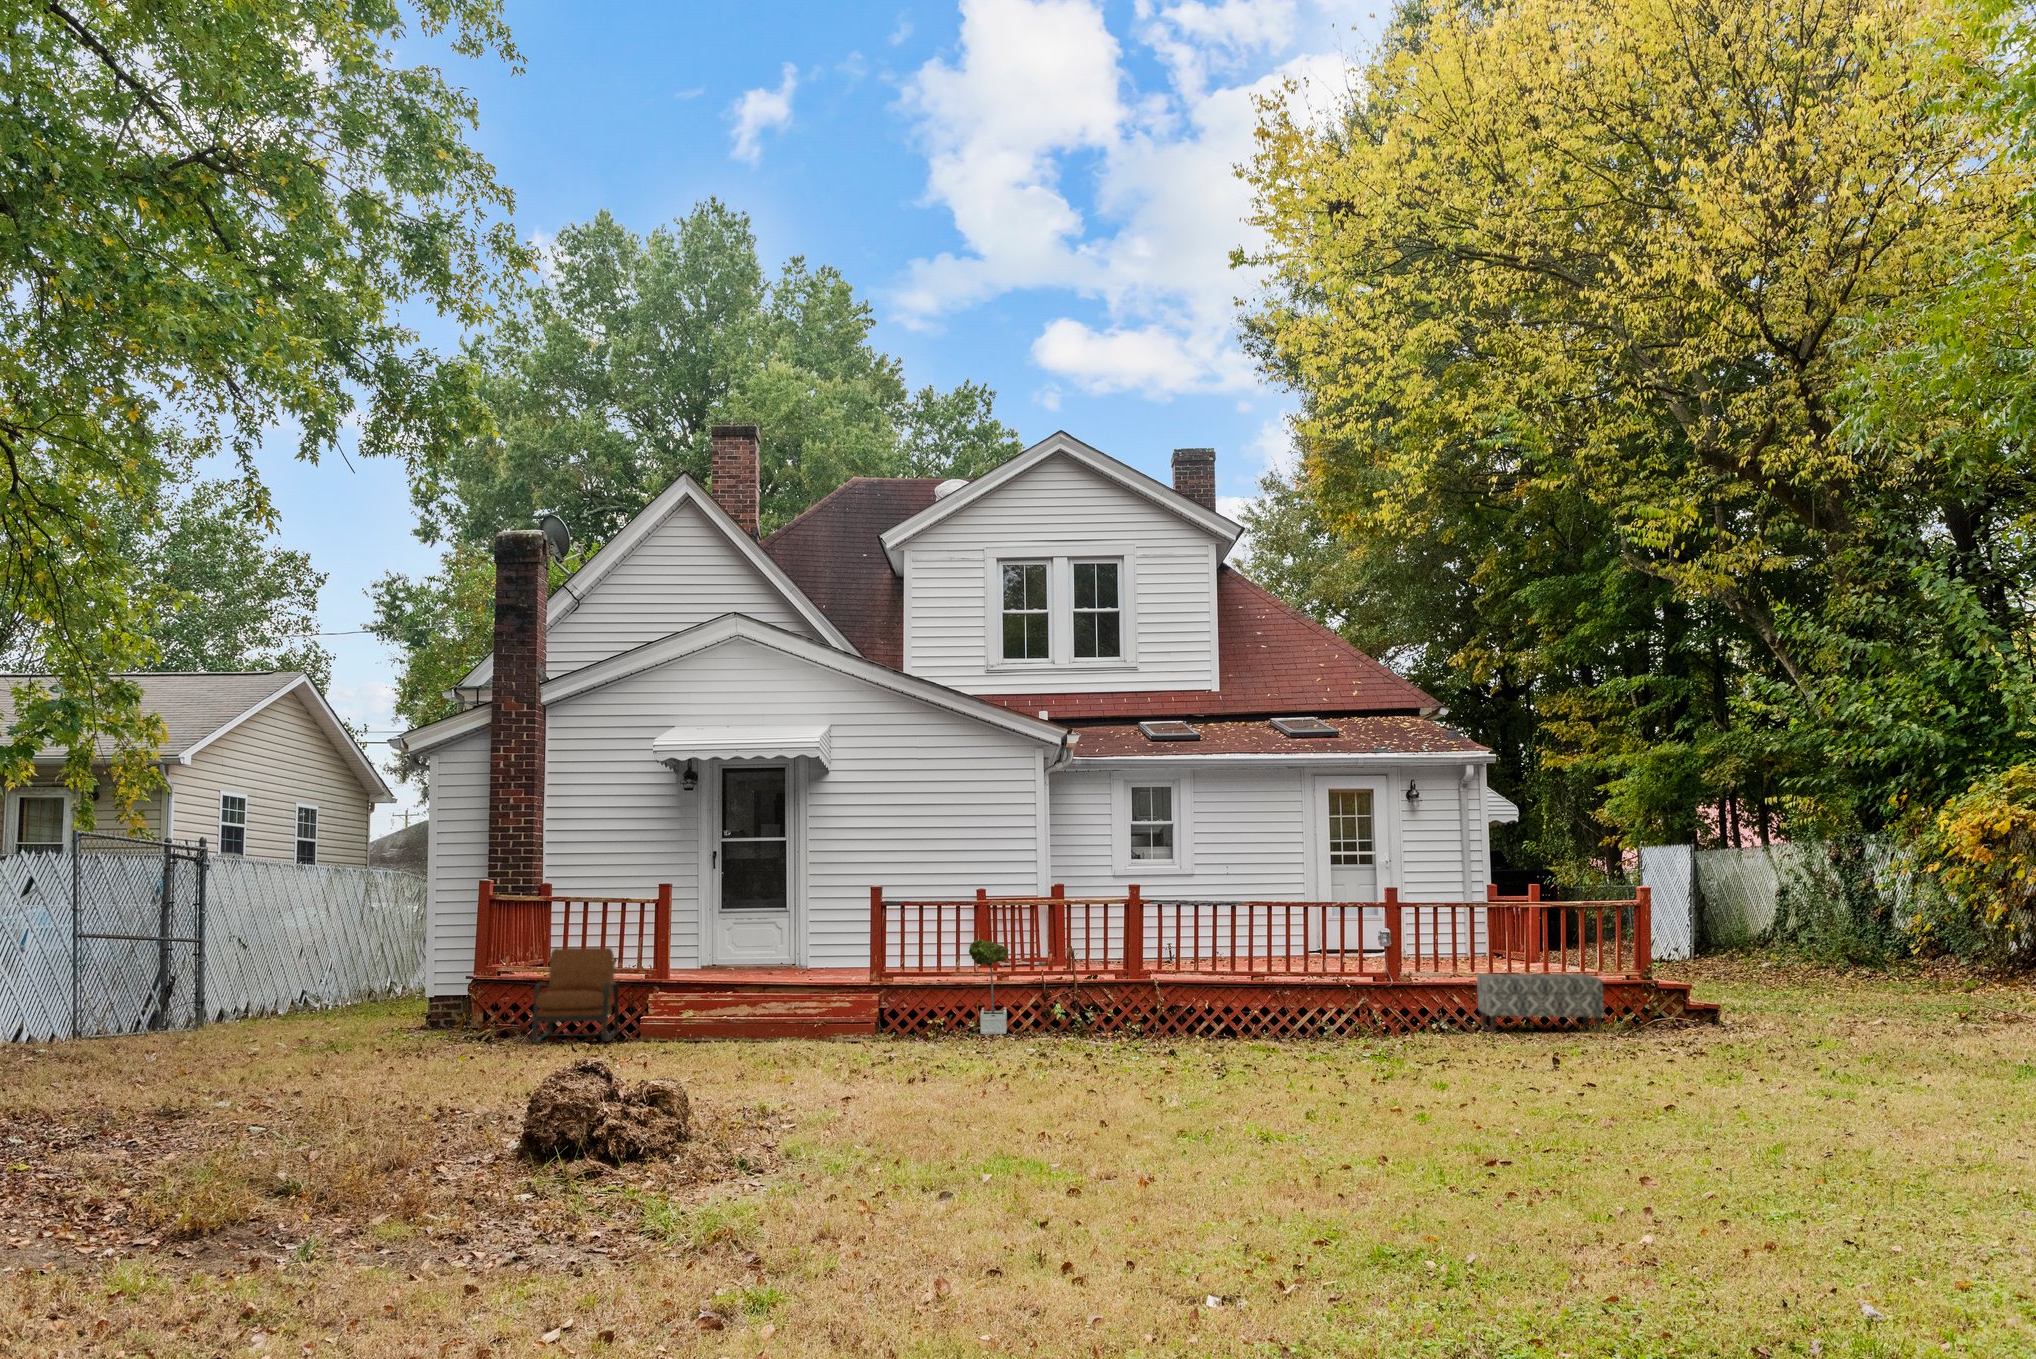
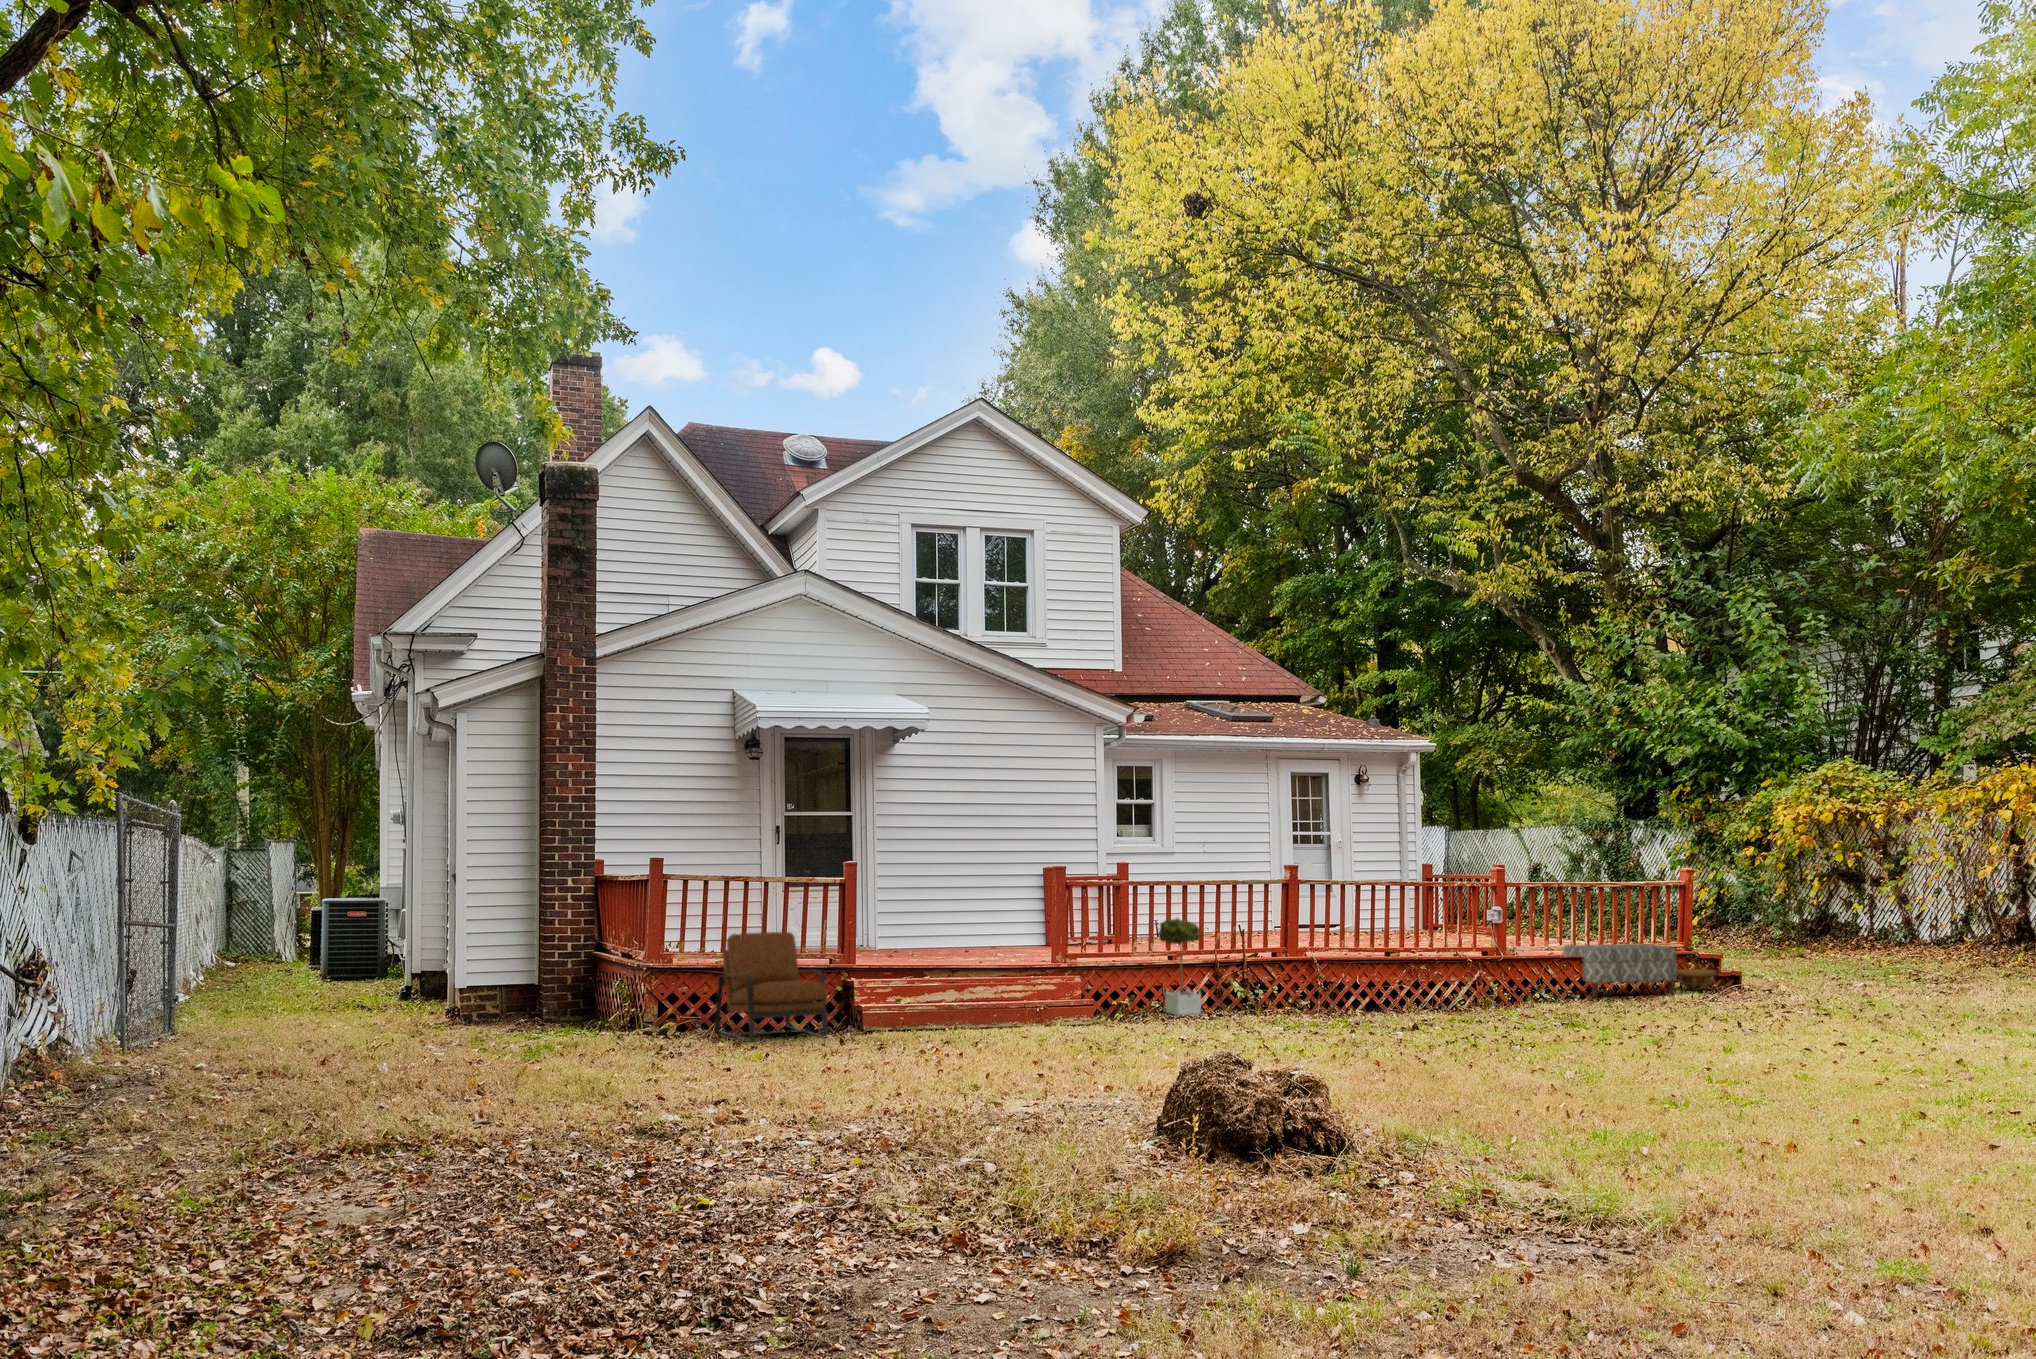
basket: none [1634,1004,1689,1029] -> present [1677,969,1717,990]

